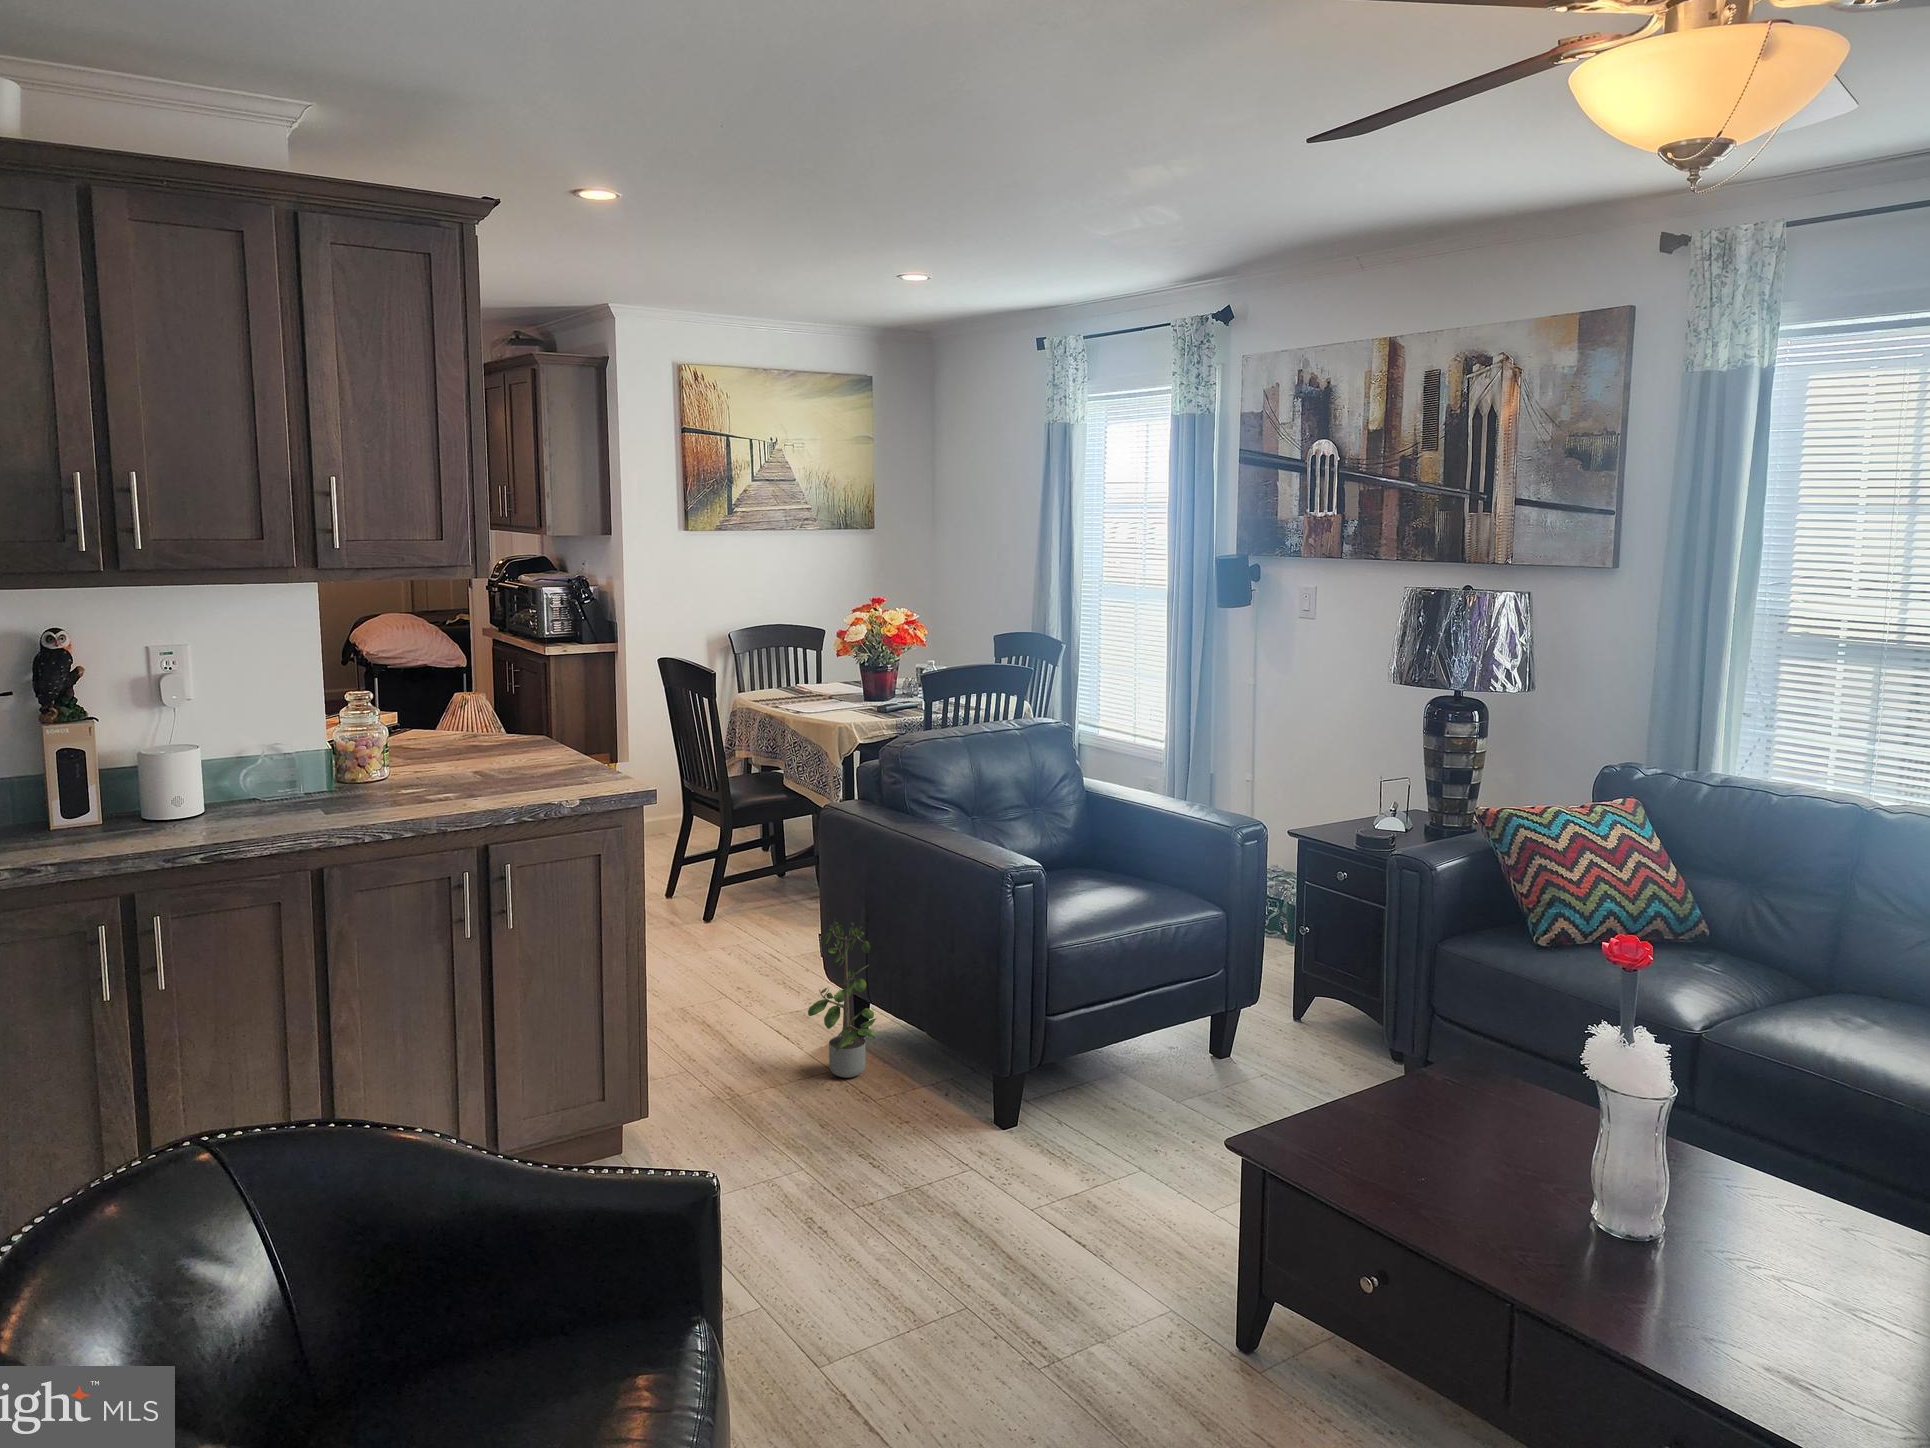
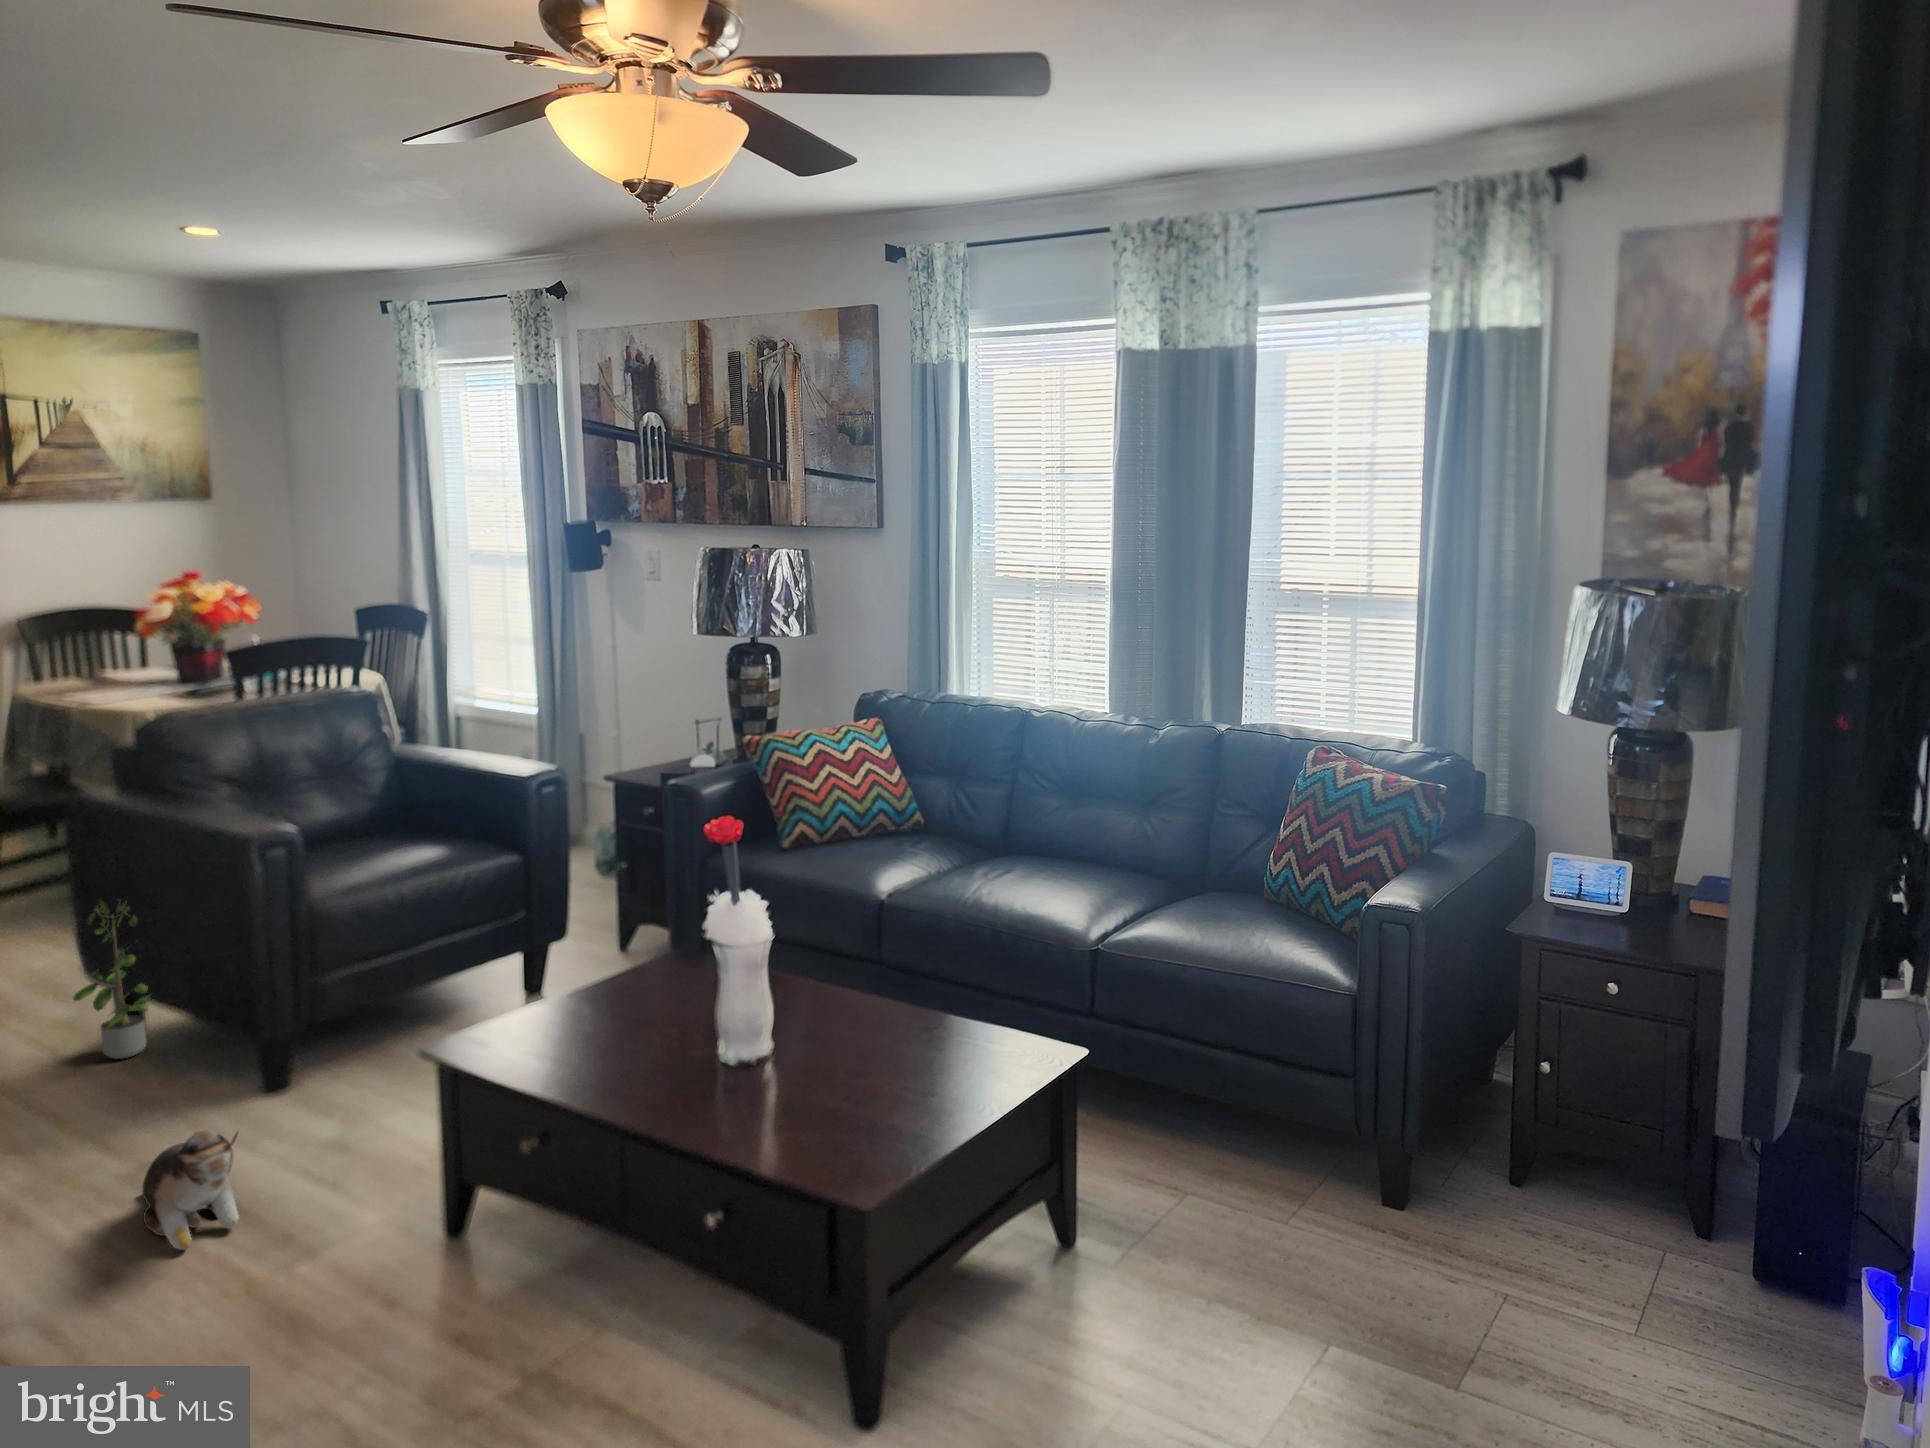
plush toy: none [902,1216,1021,1340] -> present [142,1131,239,1250]

